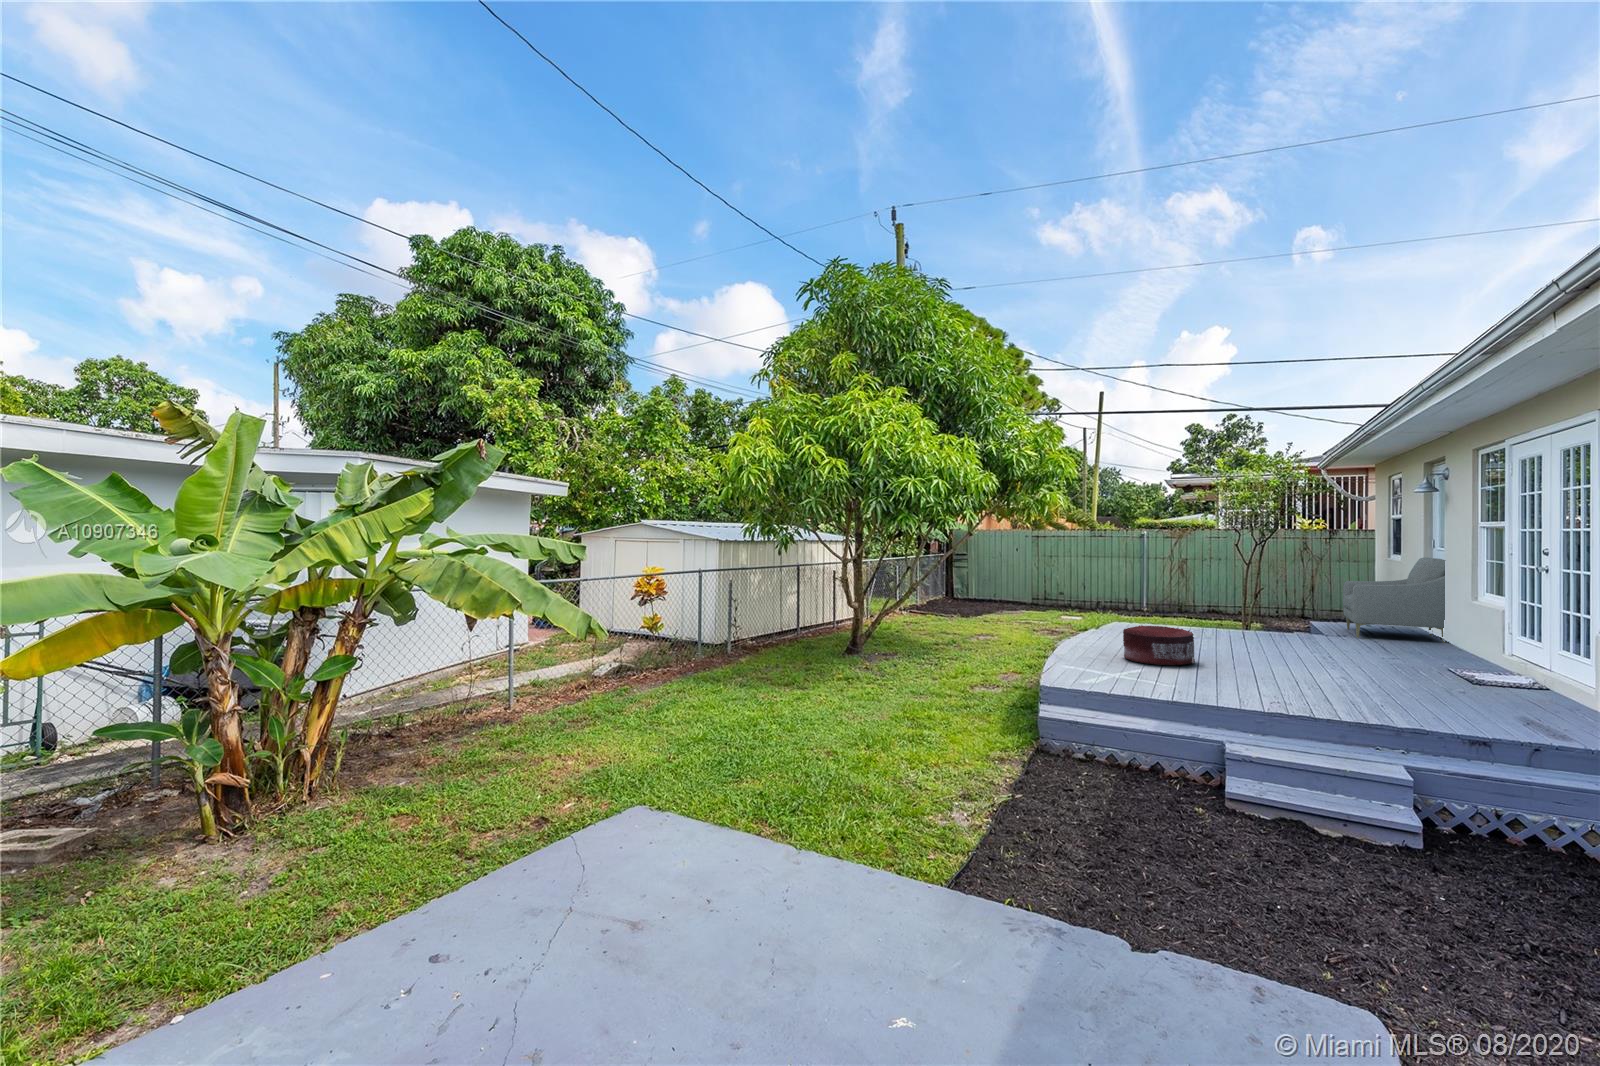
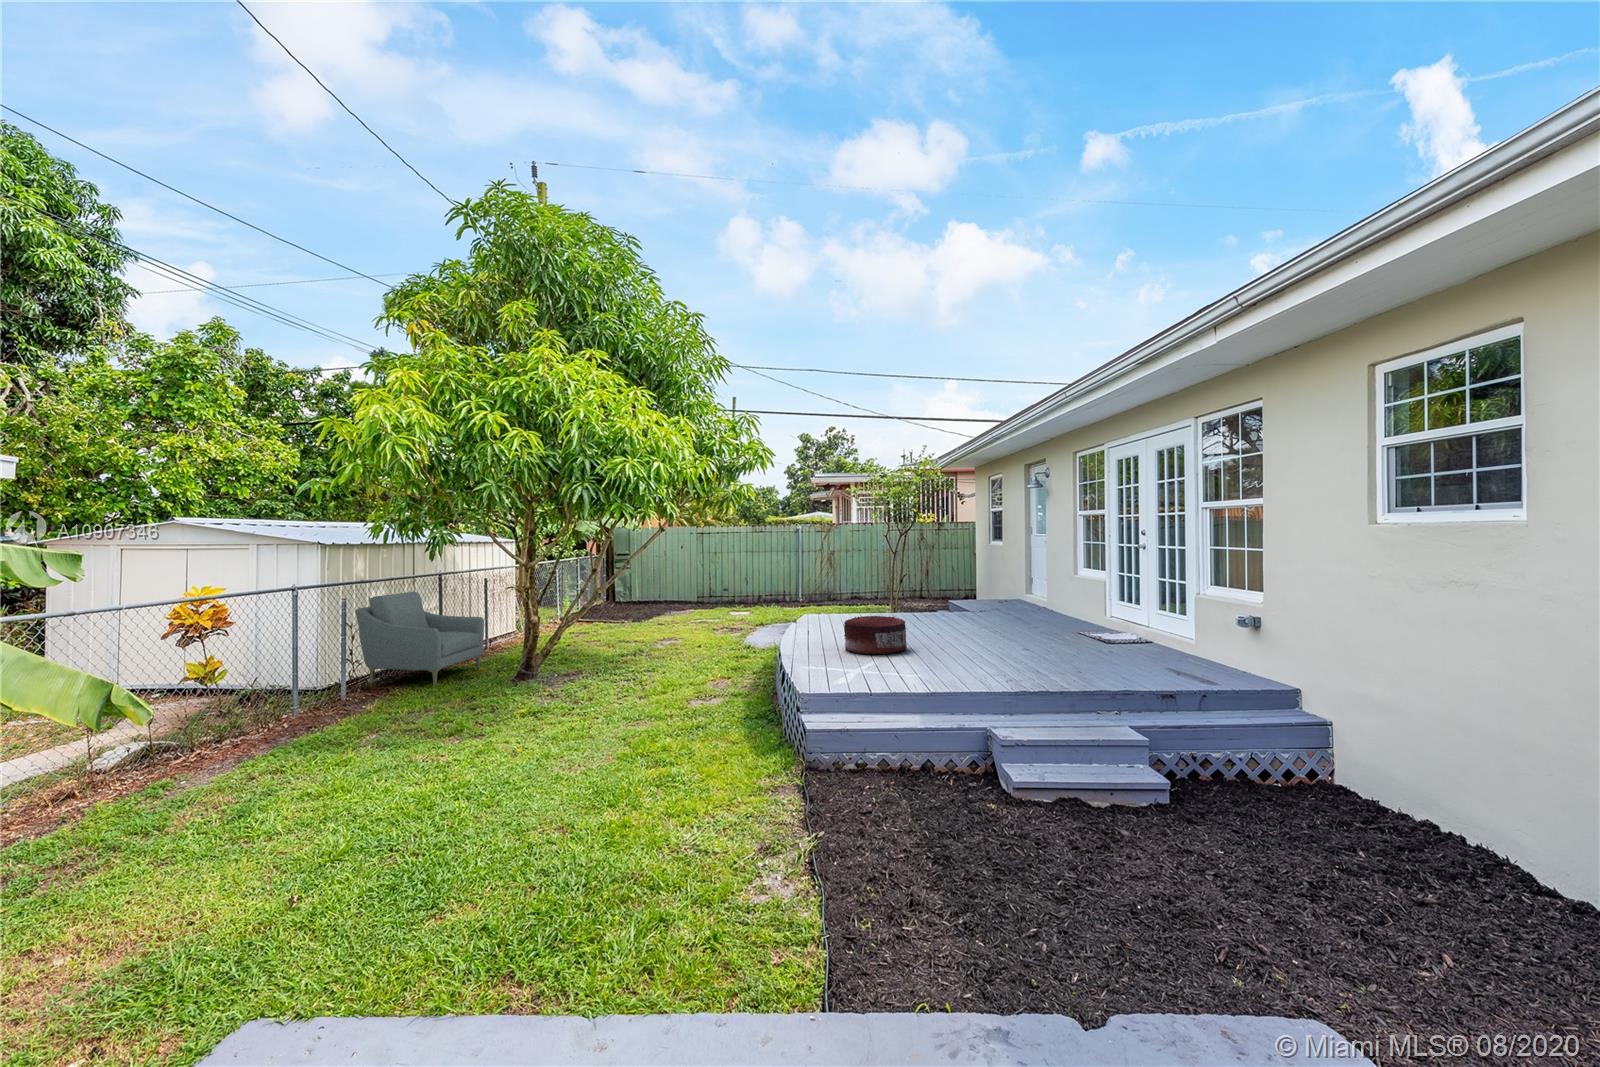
chair: present [1343,557,1446,643] -> present [355,592,484,686]

